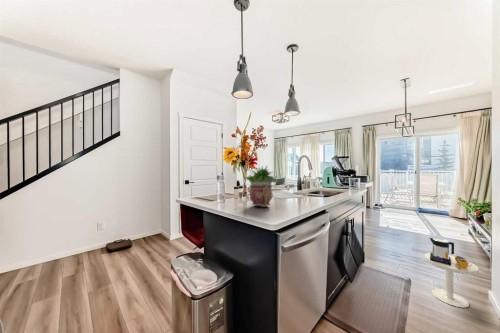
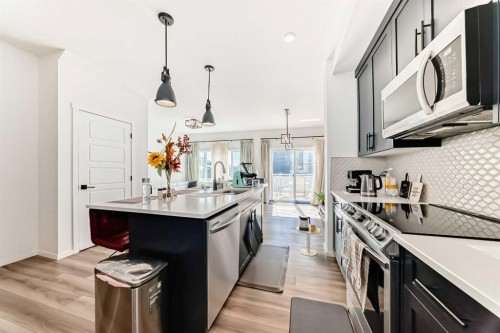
potted plant: present [245,167,278,207] -> none [173,168,204,204]

